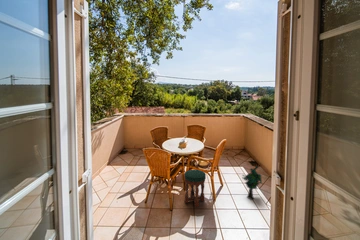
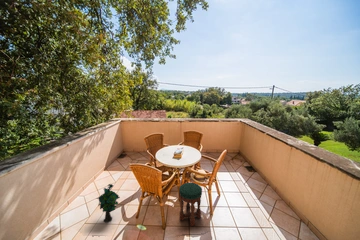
decorative plant: present [243,166,262,199] -> present [97,184,120,222]

